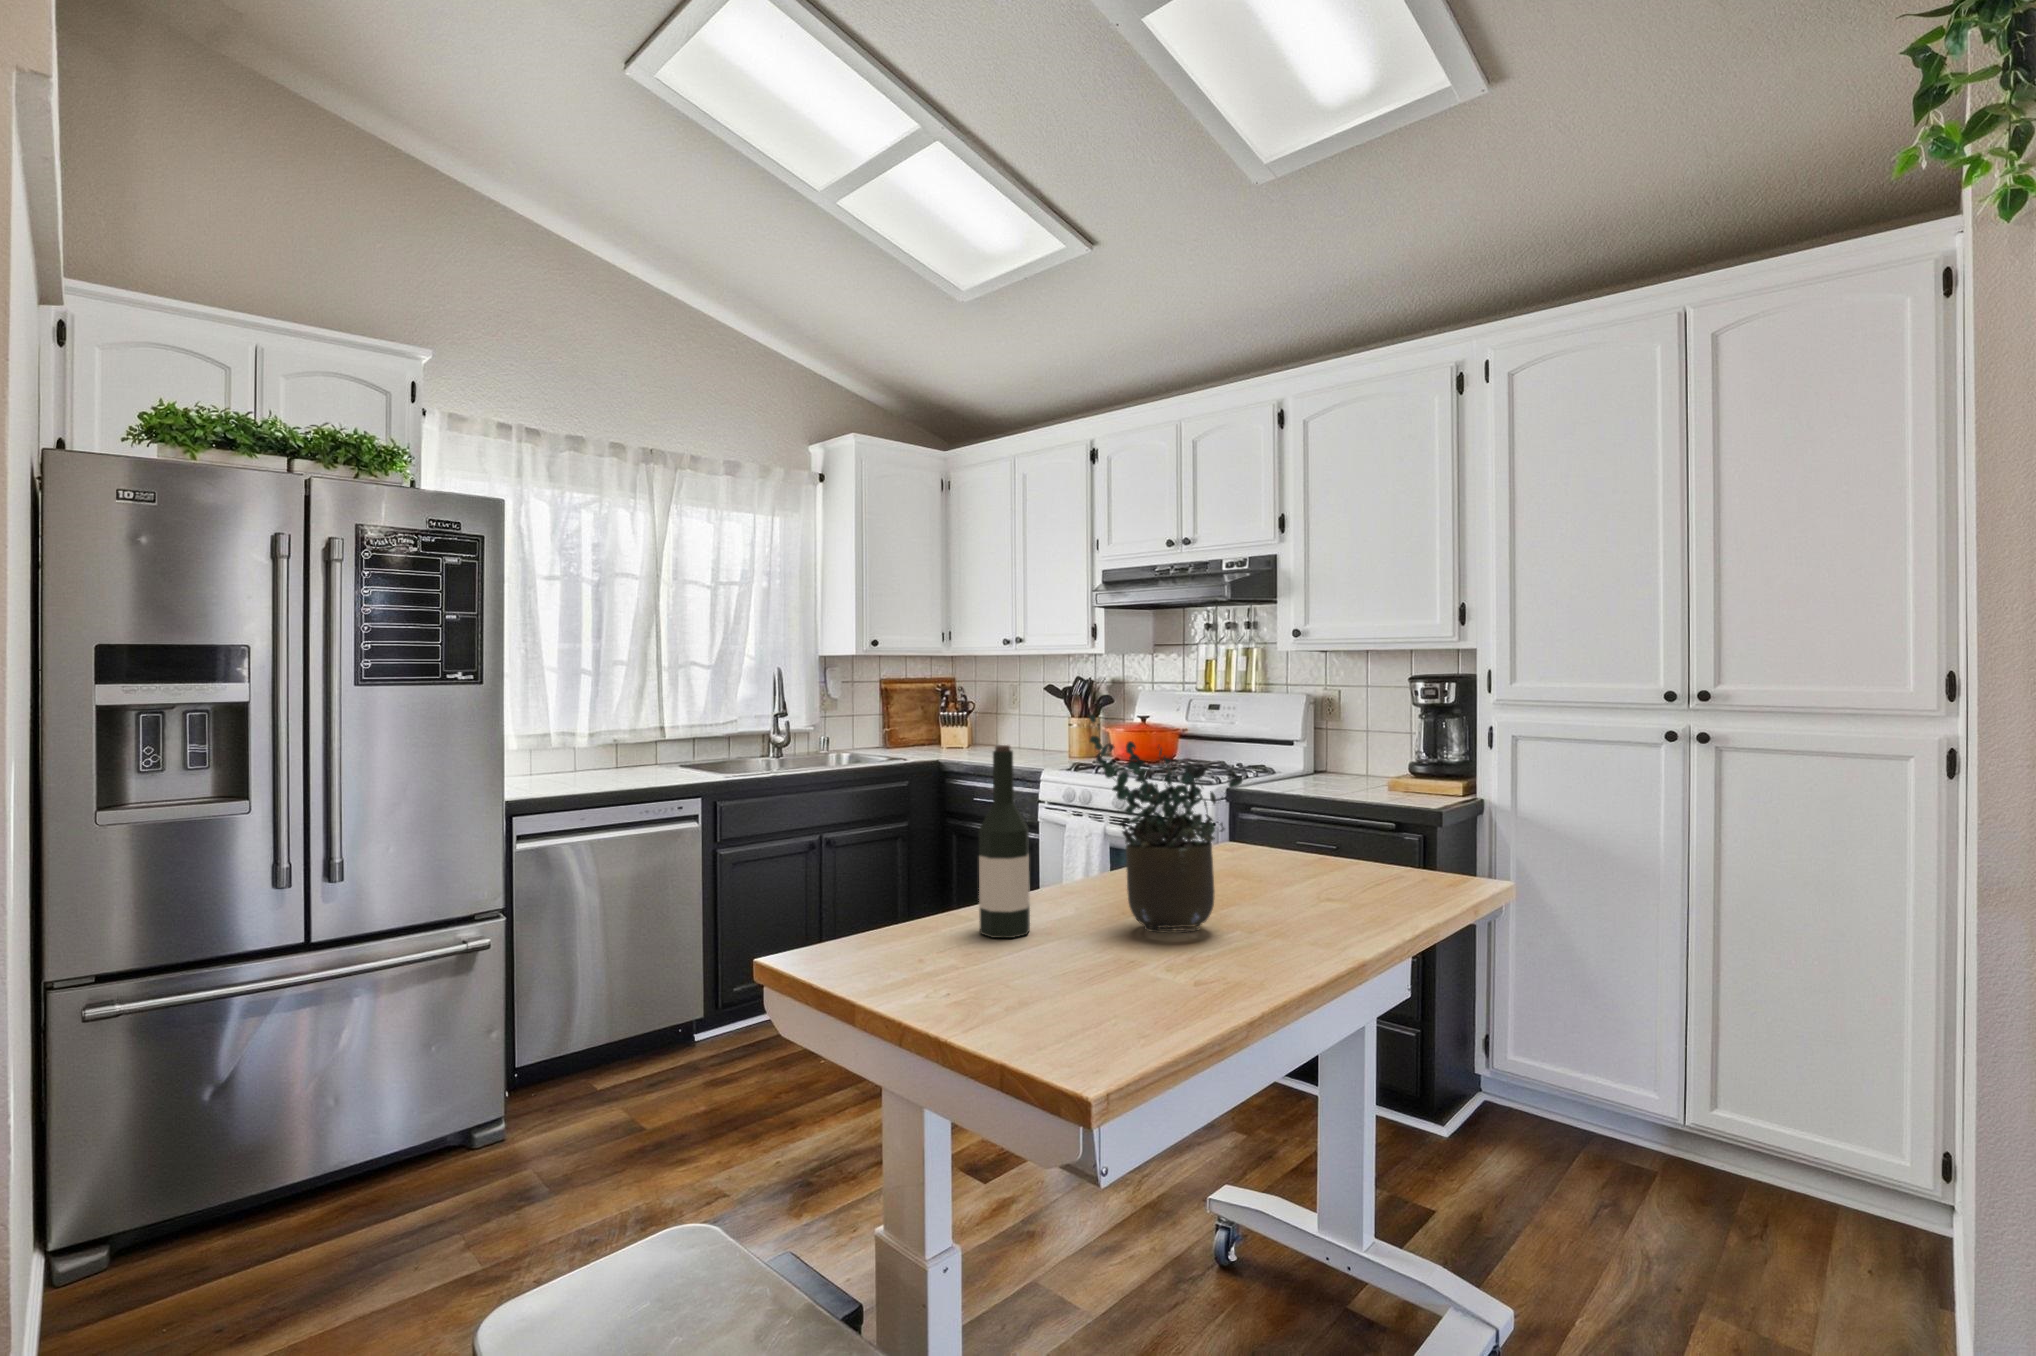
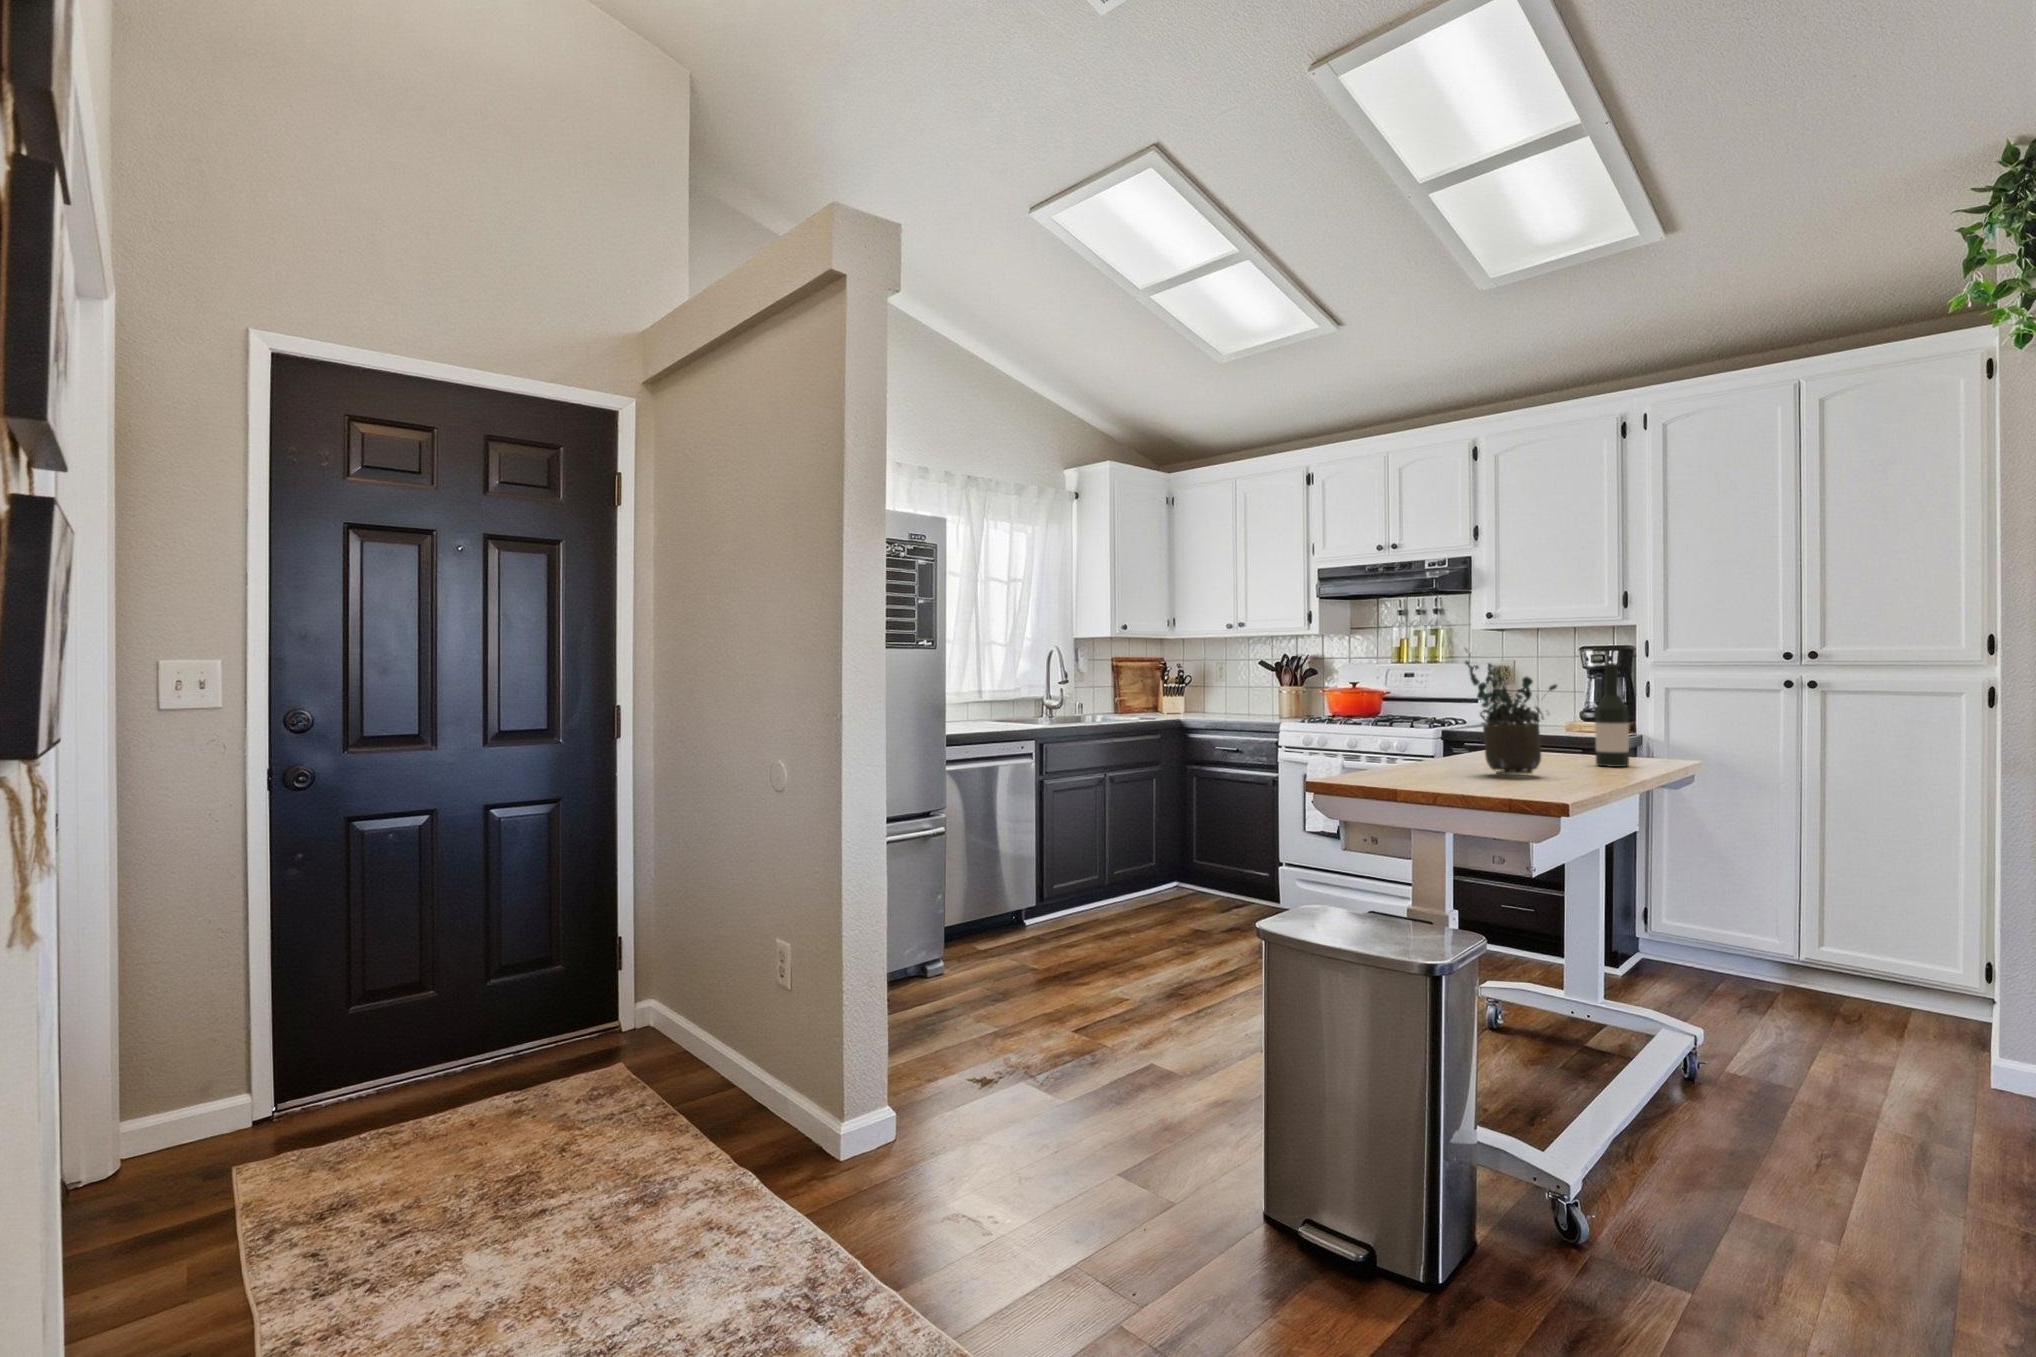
wine bottle: present [979,745,1030,938] -> present [1595,663,1629,767]

